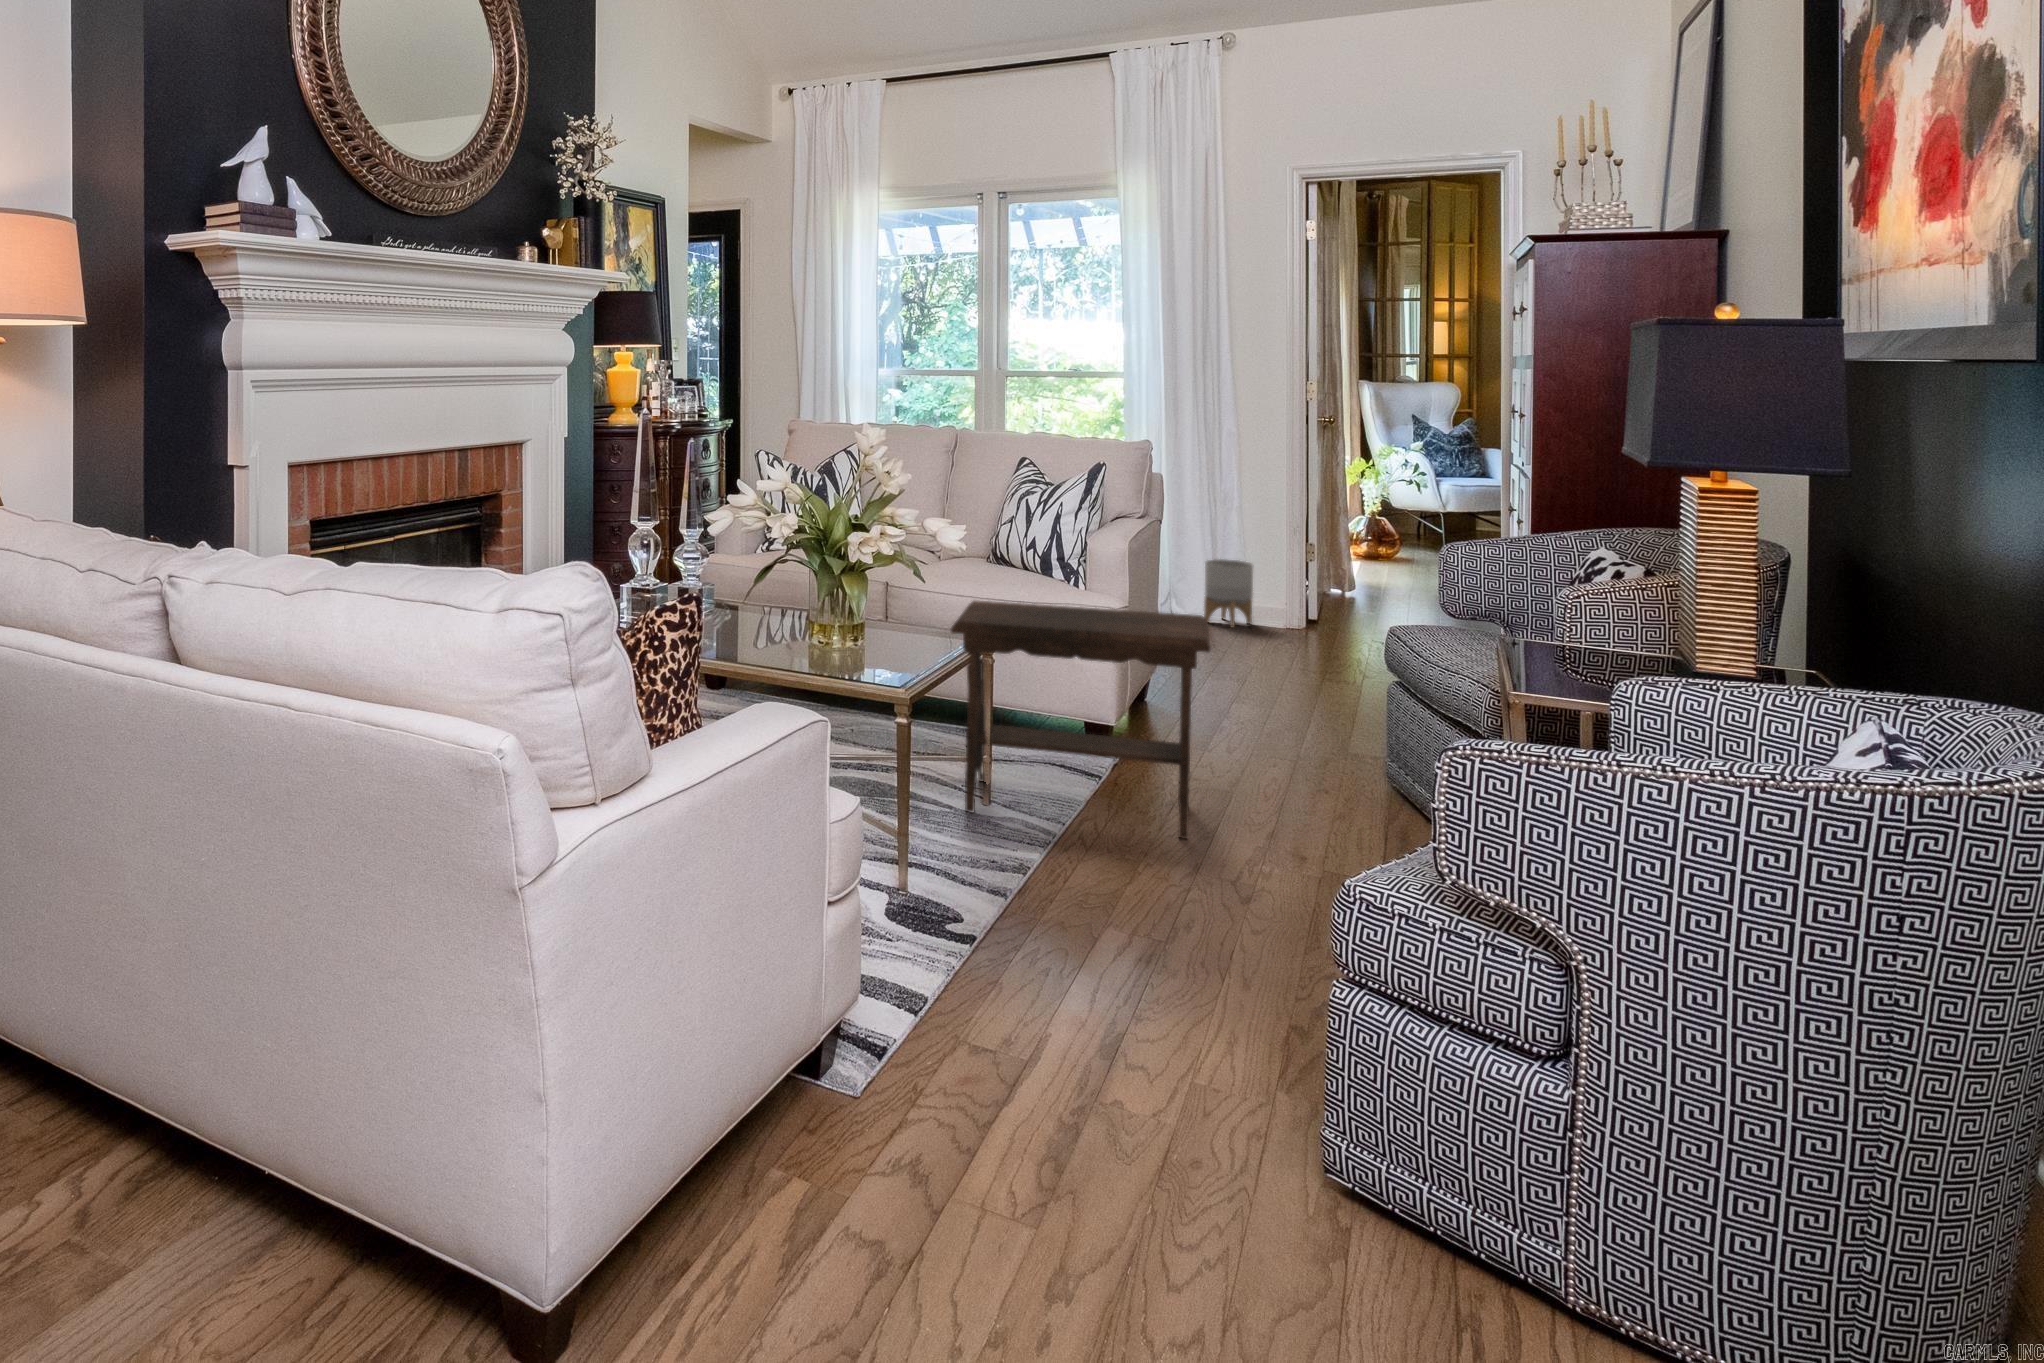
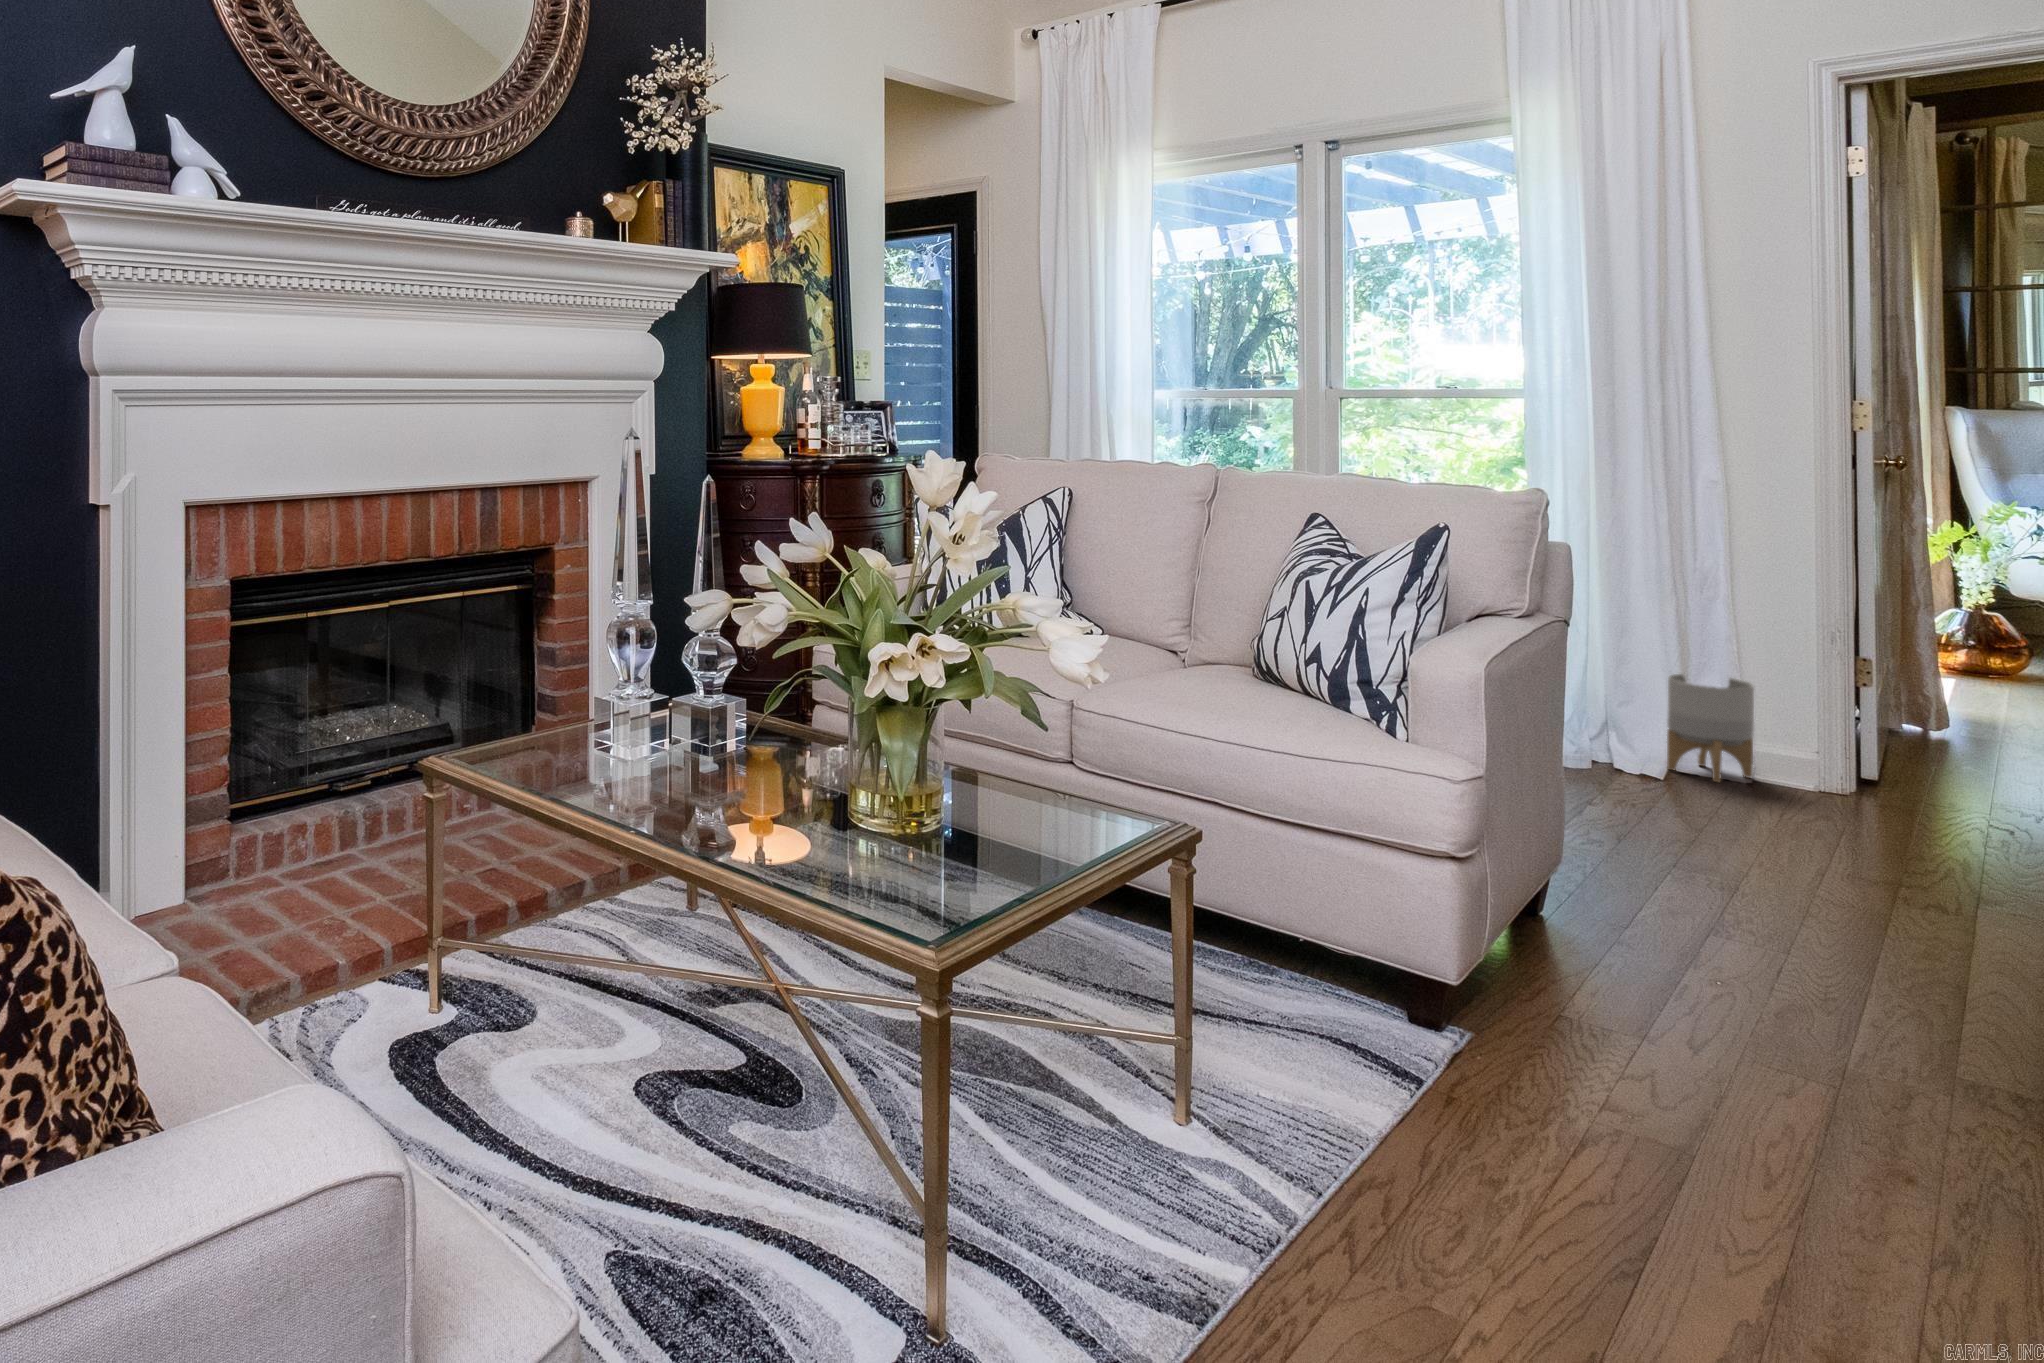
footstool: present [951,601,1211,839] -> none [1105,754,1620,1269]

